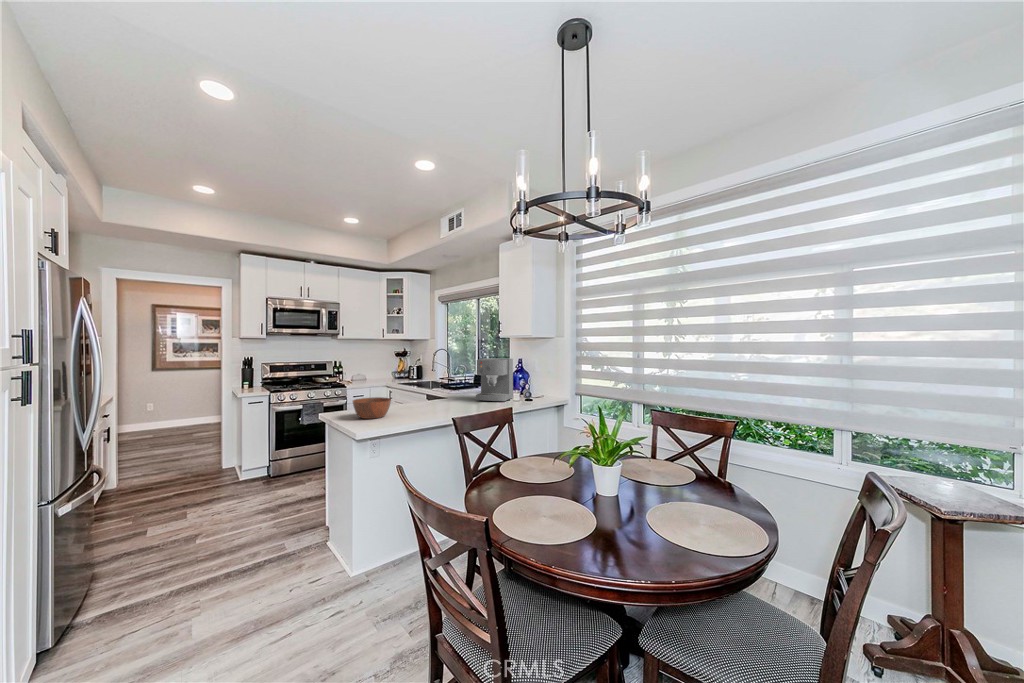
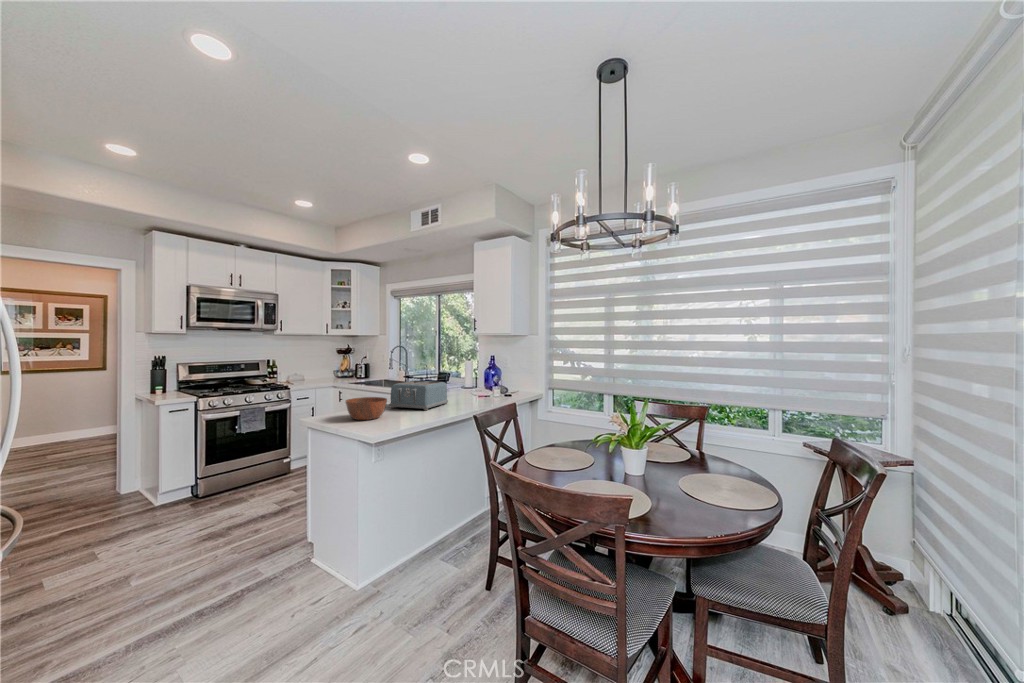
coffee maker: present [476,358,513,402] -> none [457,356,491,399]
toaster: none [403,382,461,412] -> present [389,381,448,410]

